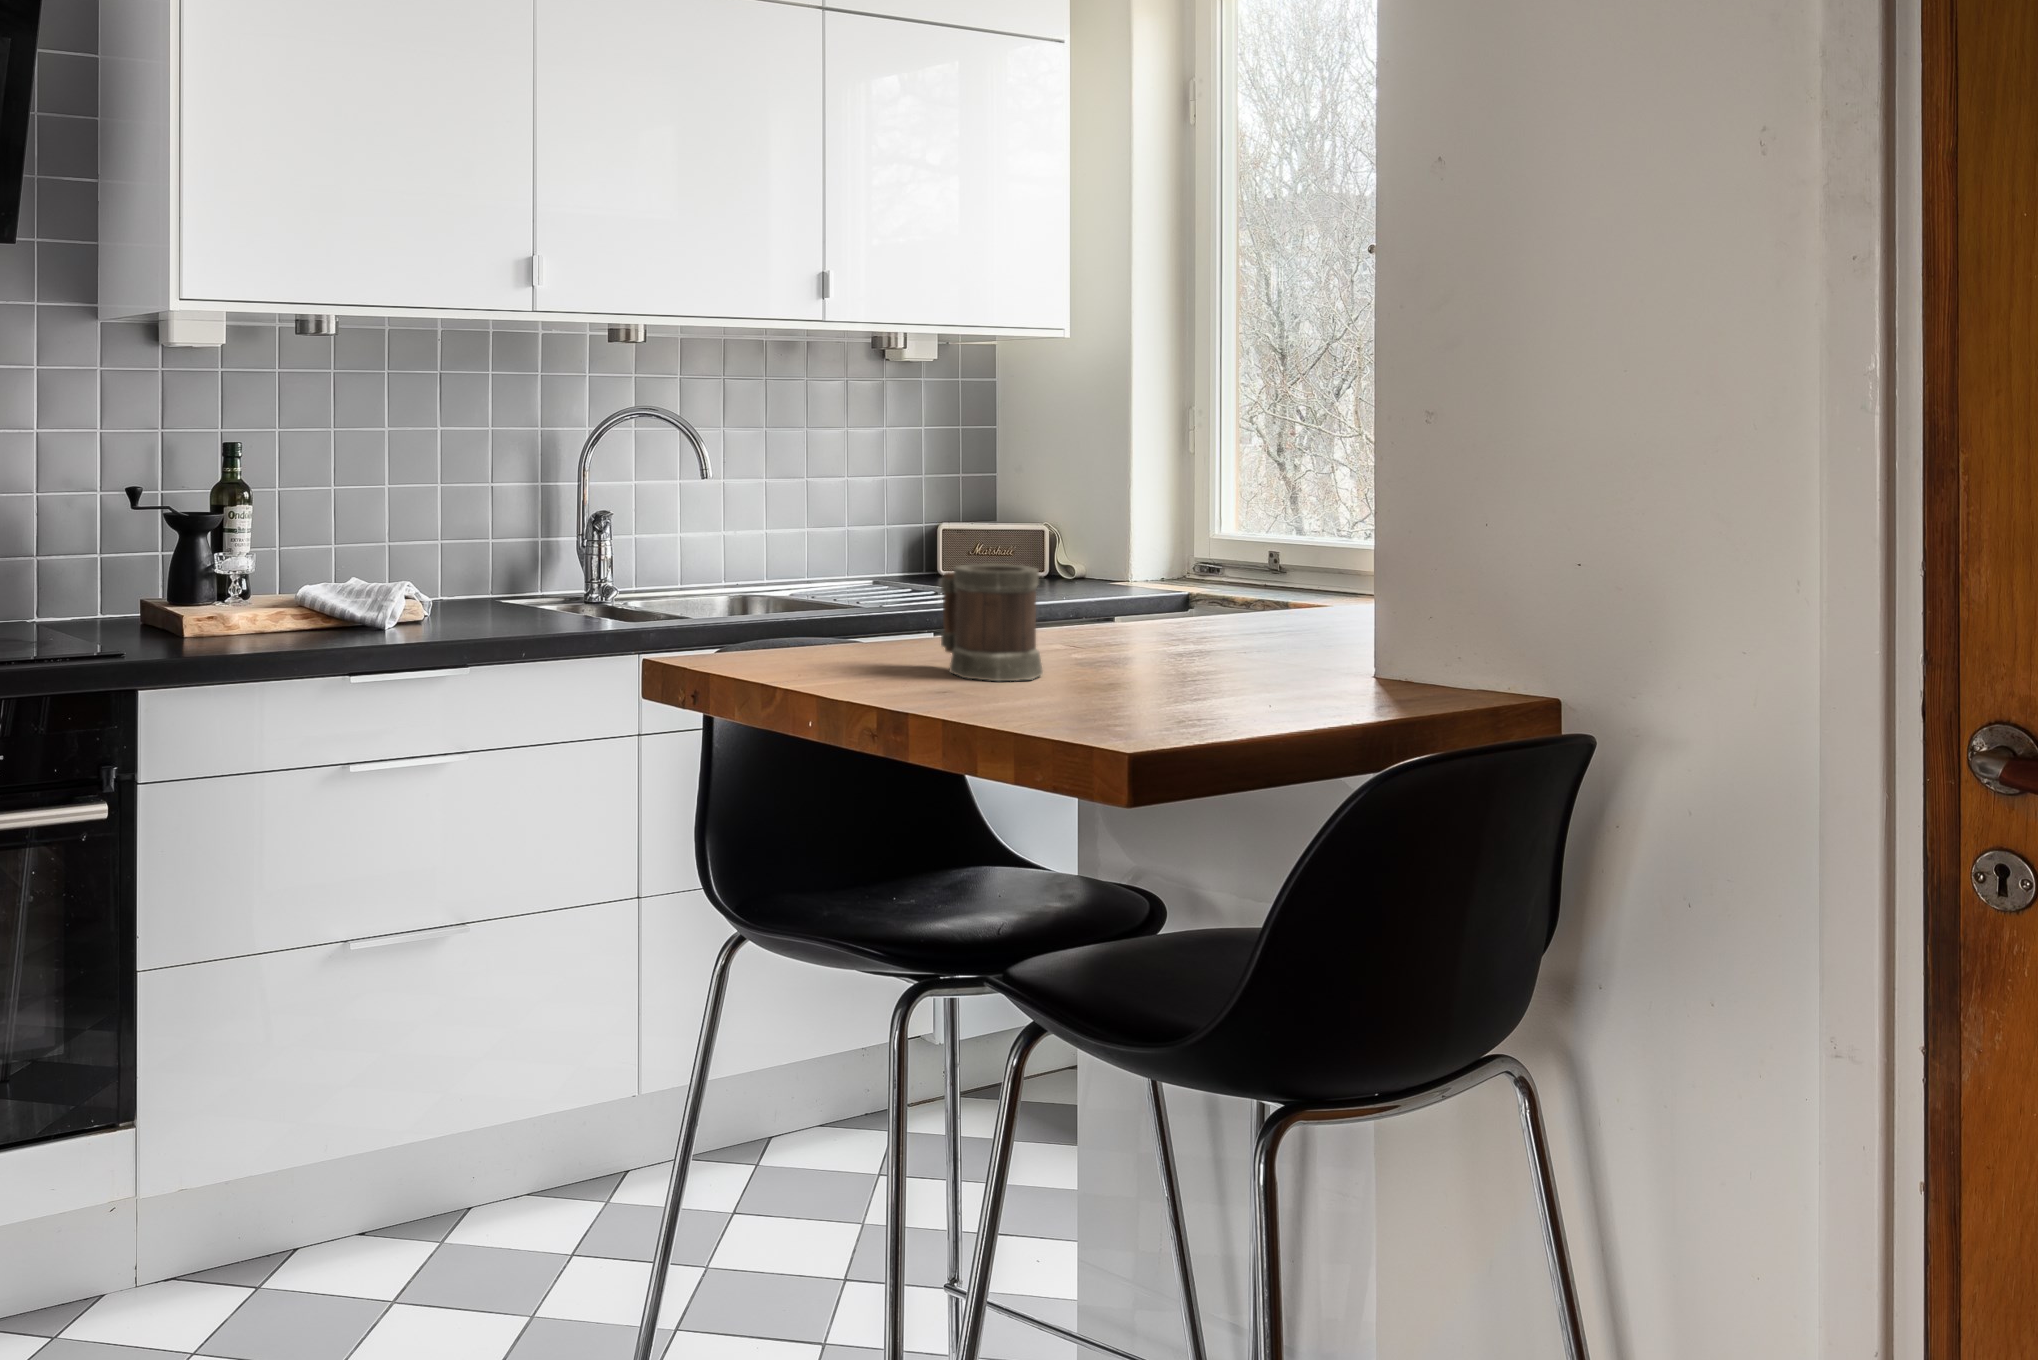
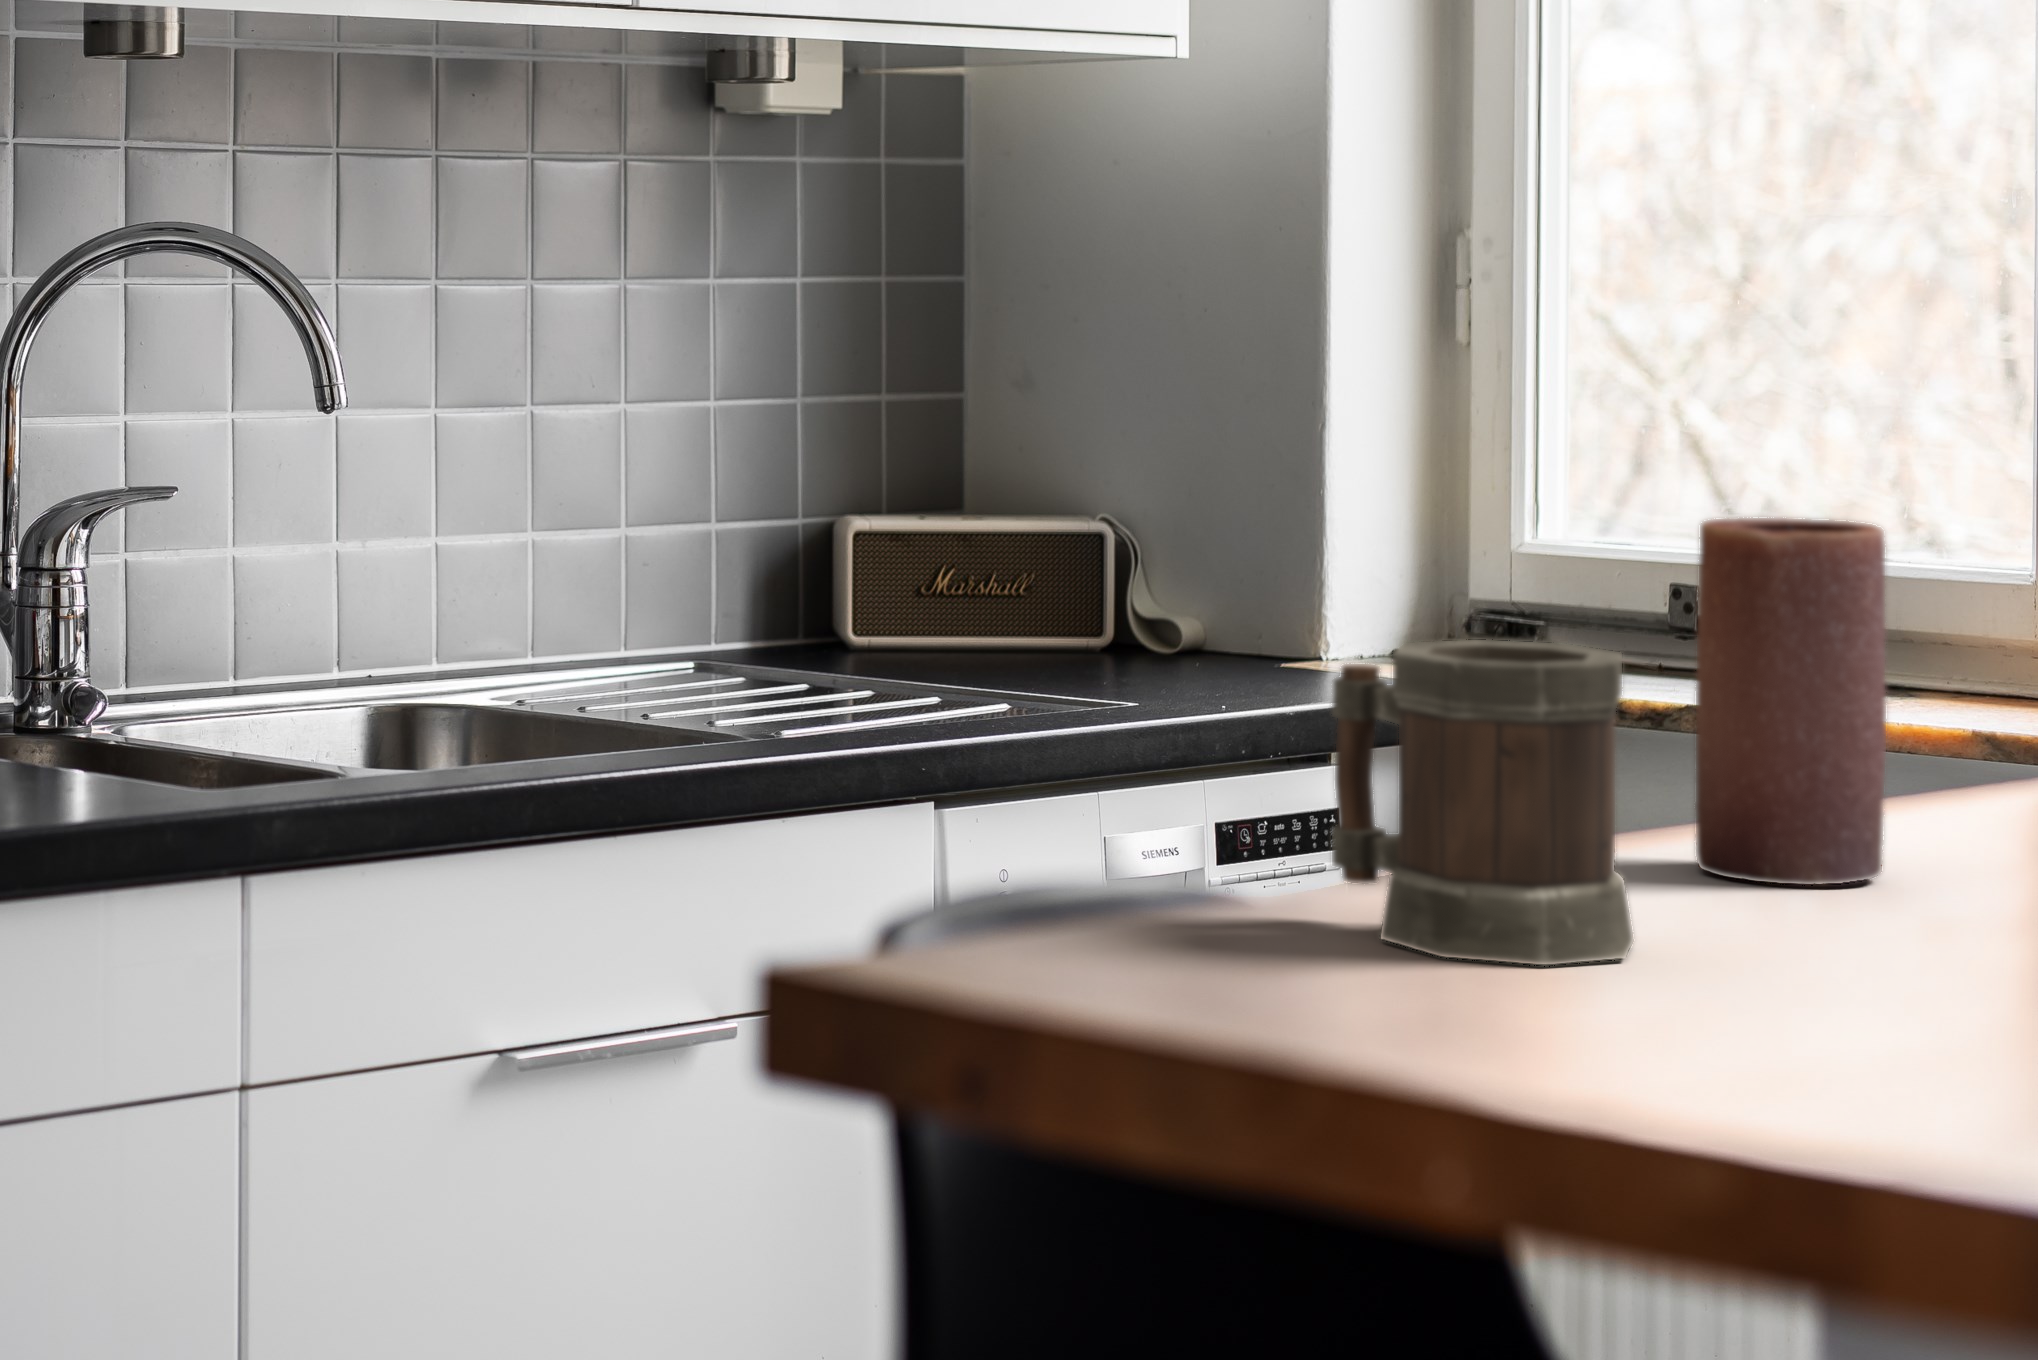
candle: none [1111,521,1179,659] -> present [1696,518,1886,885]

